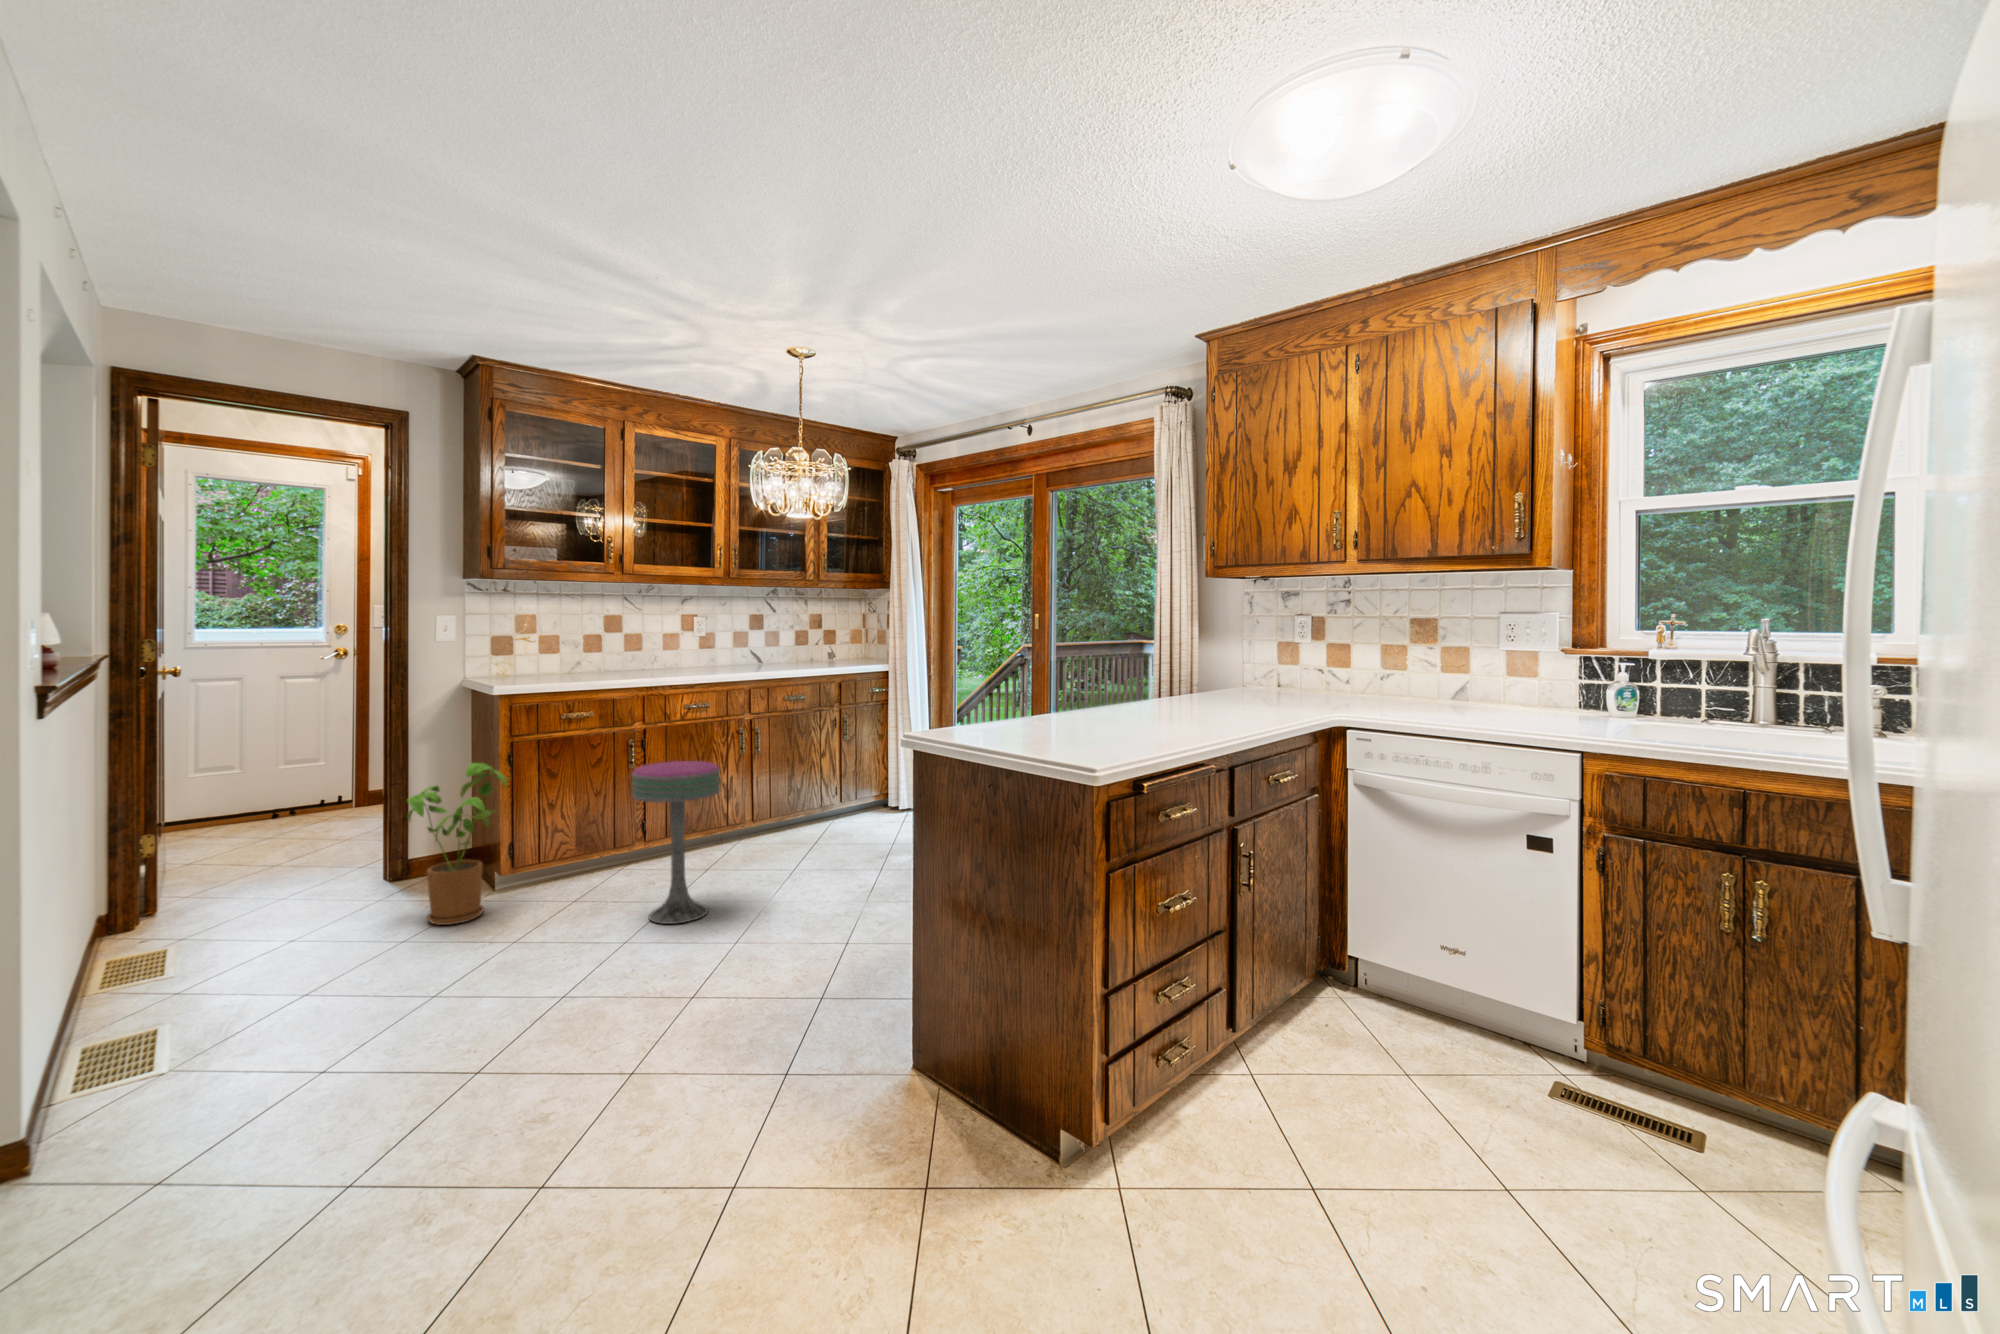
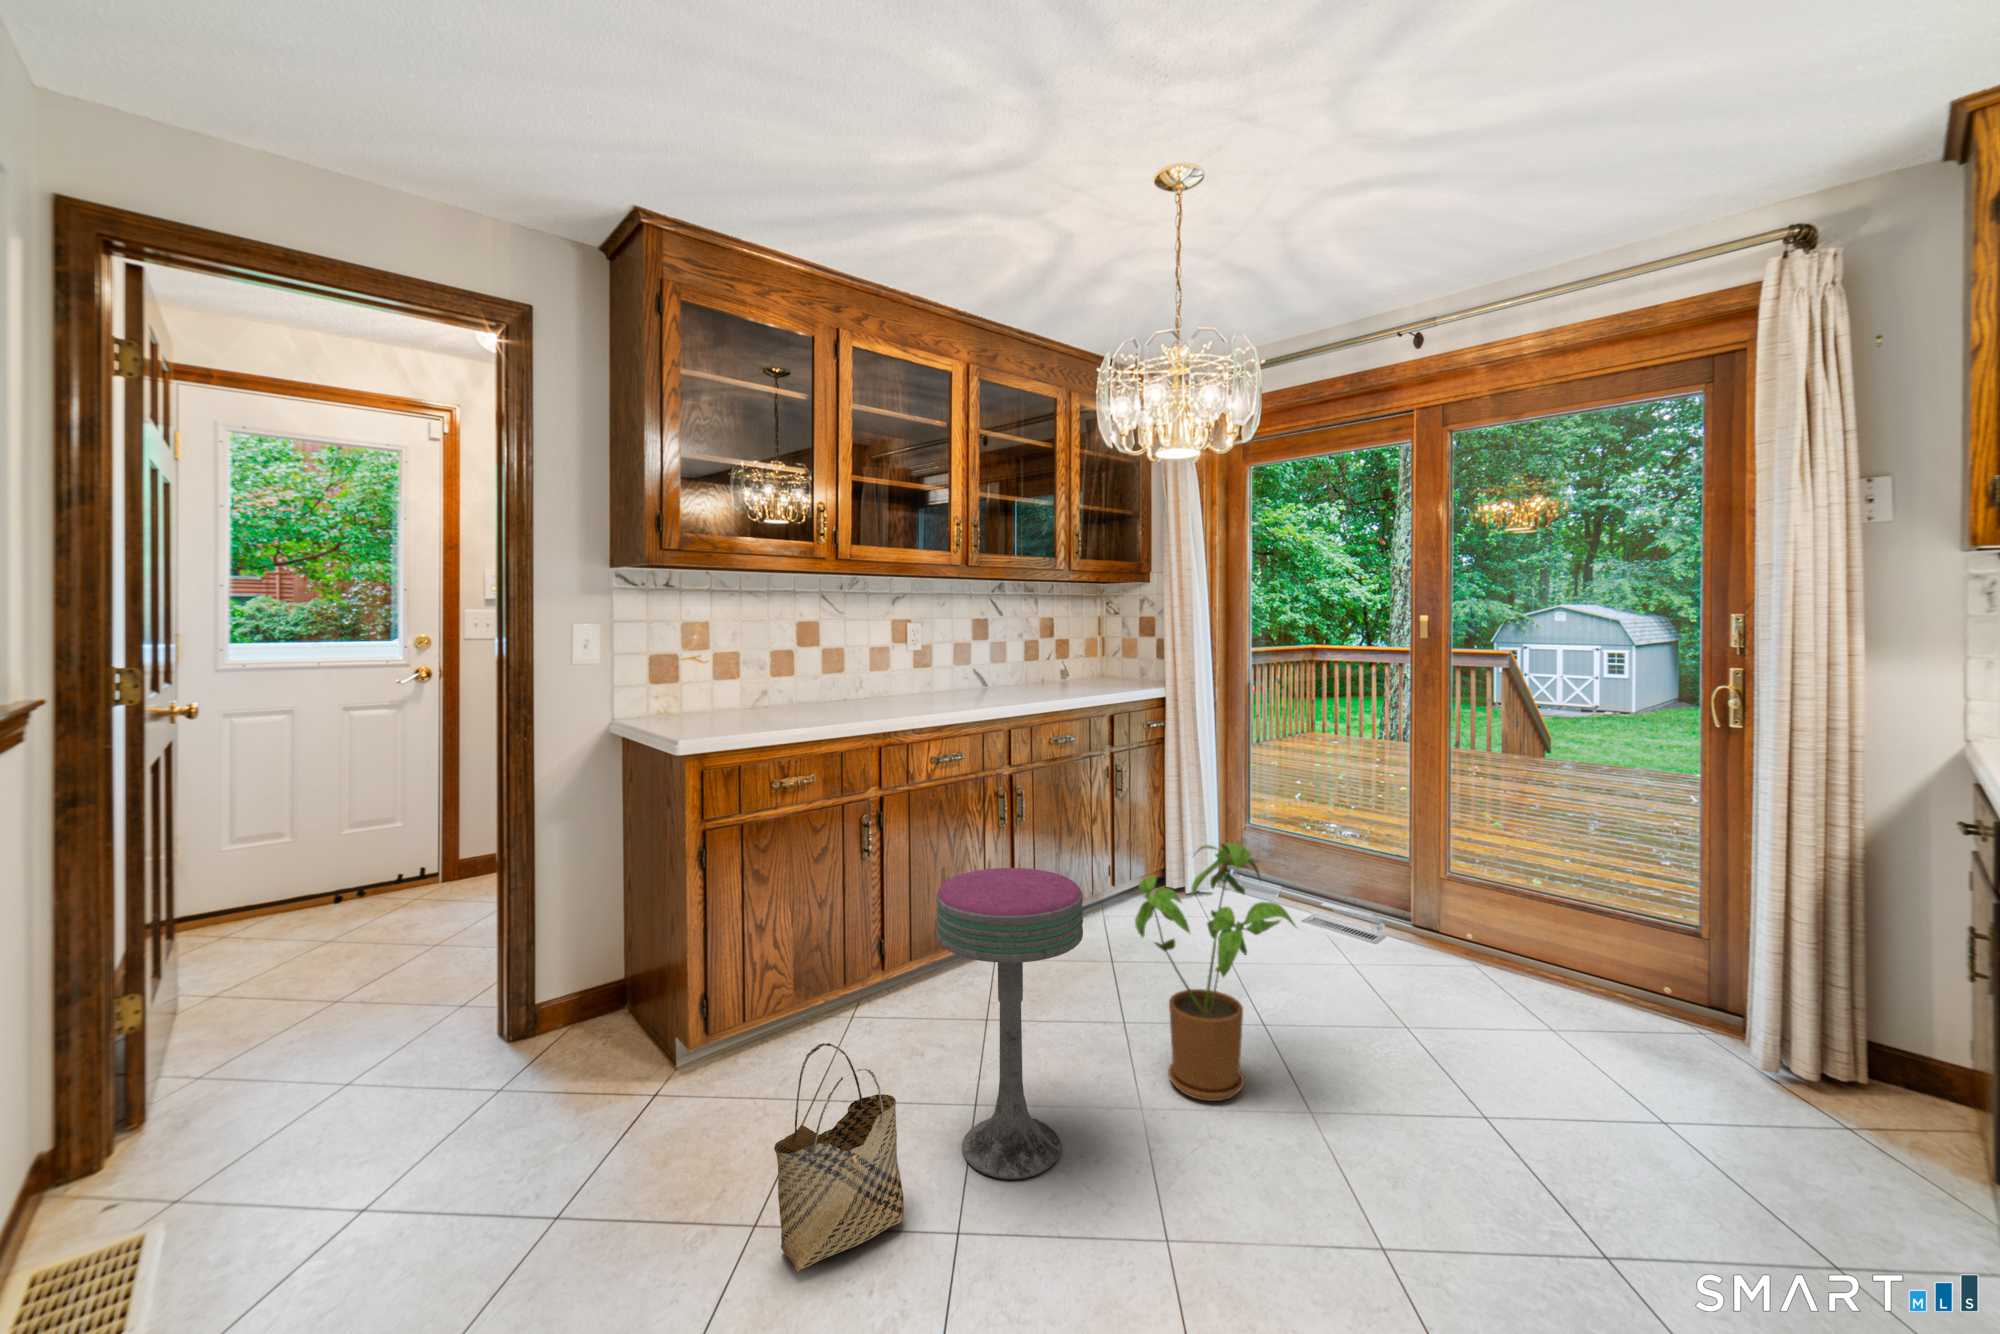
house plant: present [408,763,507,925] -> present [1135,843,1295,1101]
woven basket: none [520,844,599,950] -> present [774,1043,904,1272]

